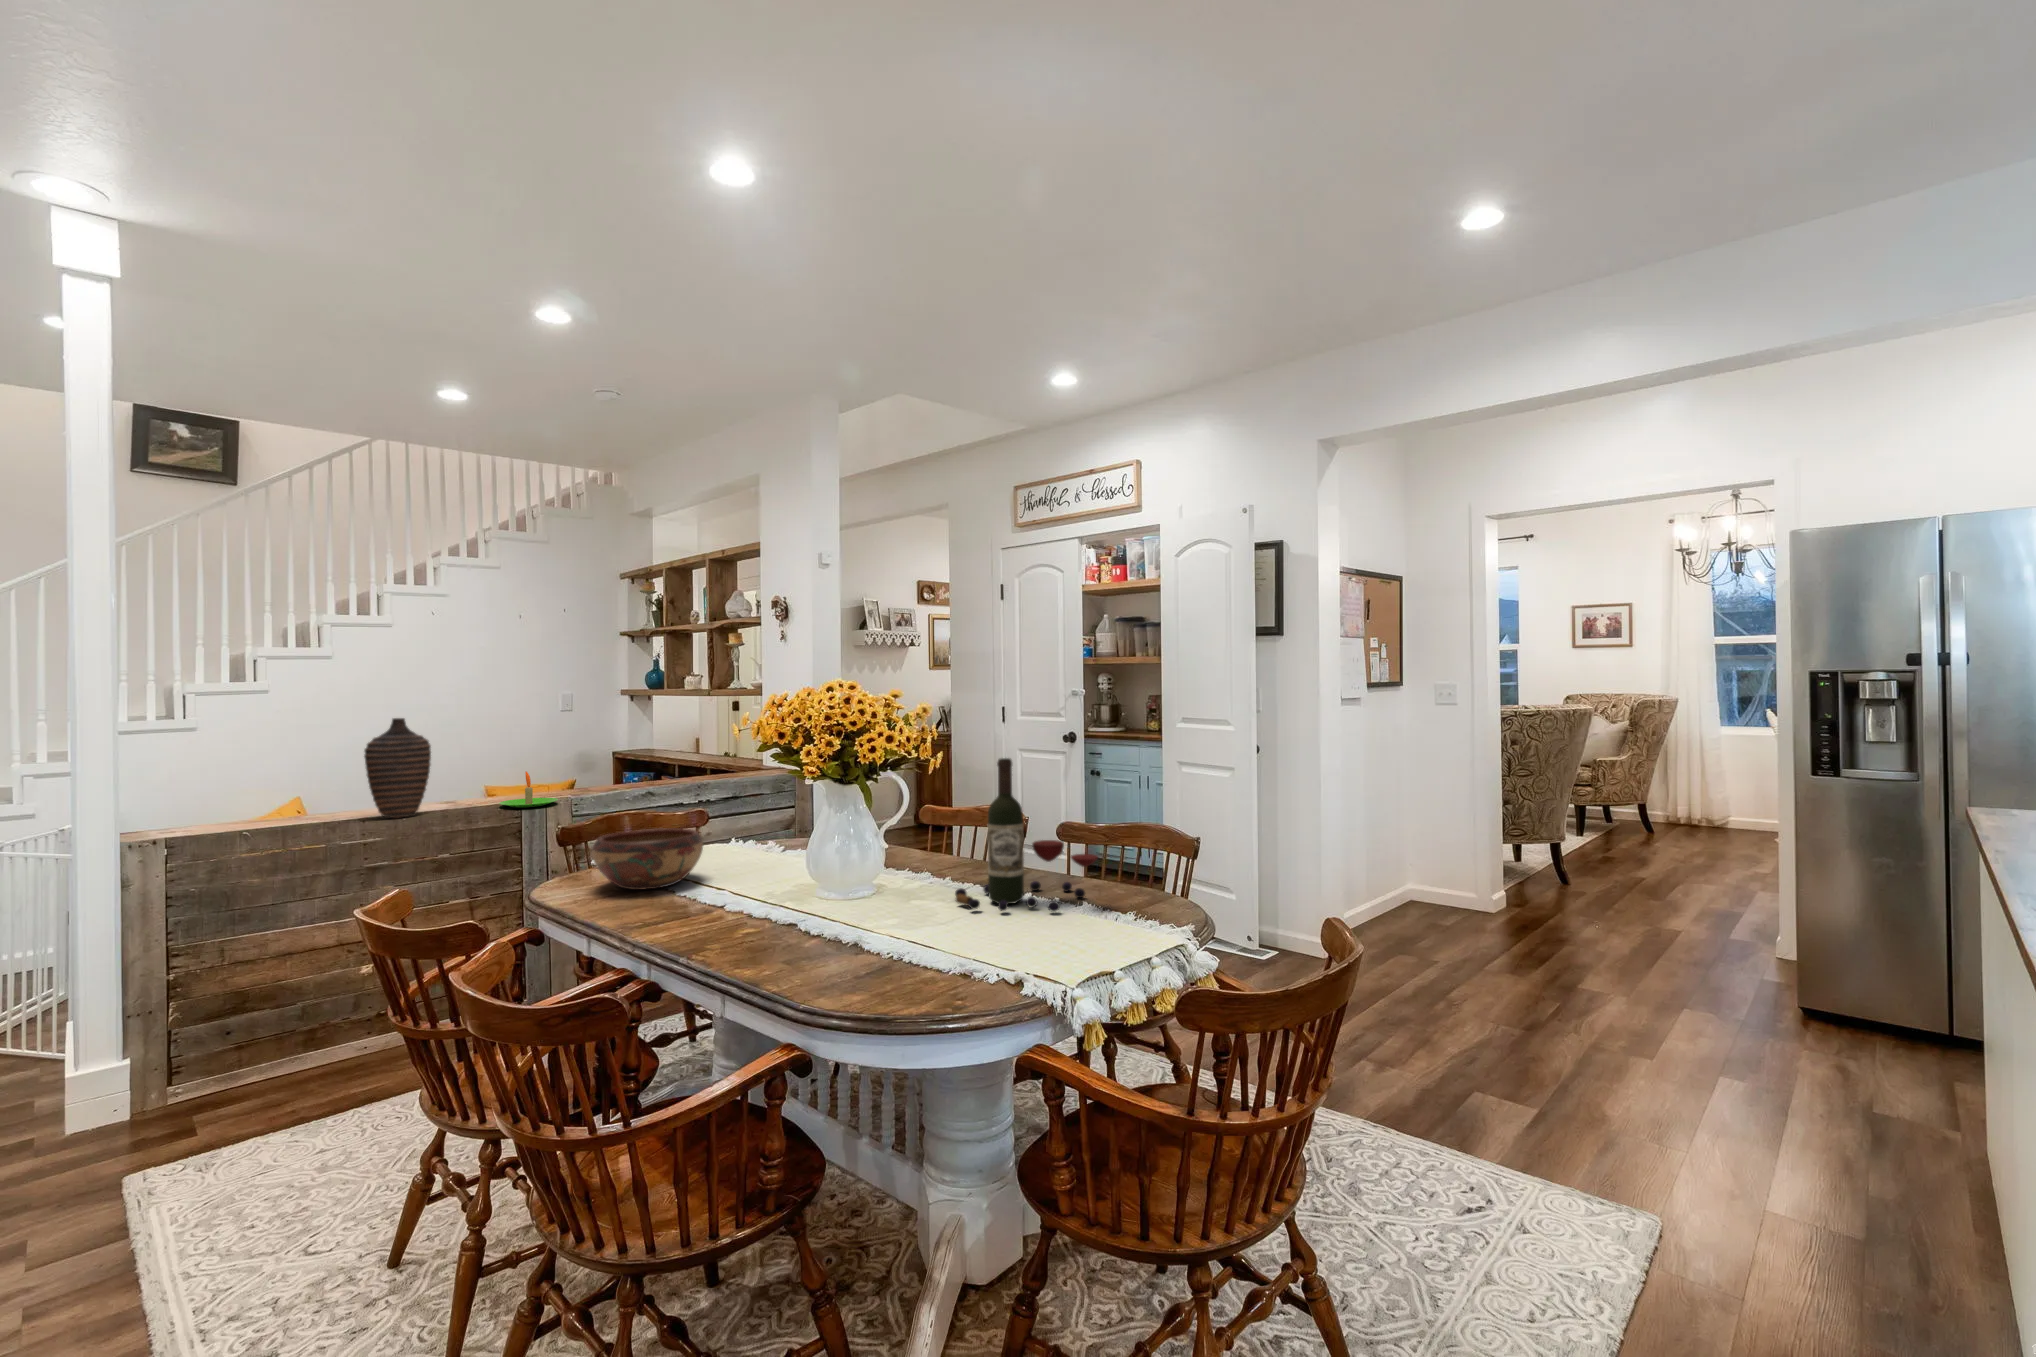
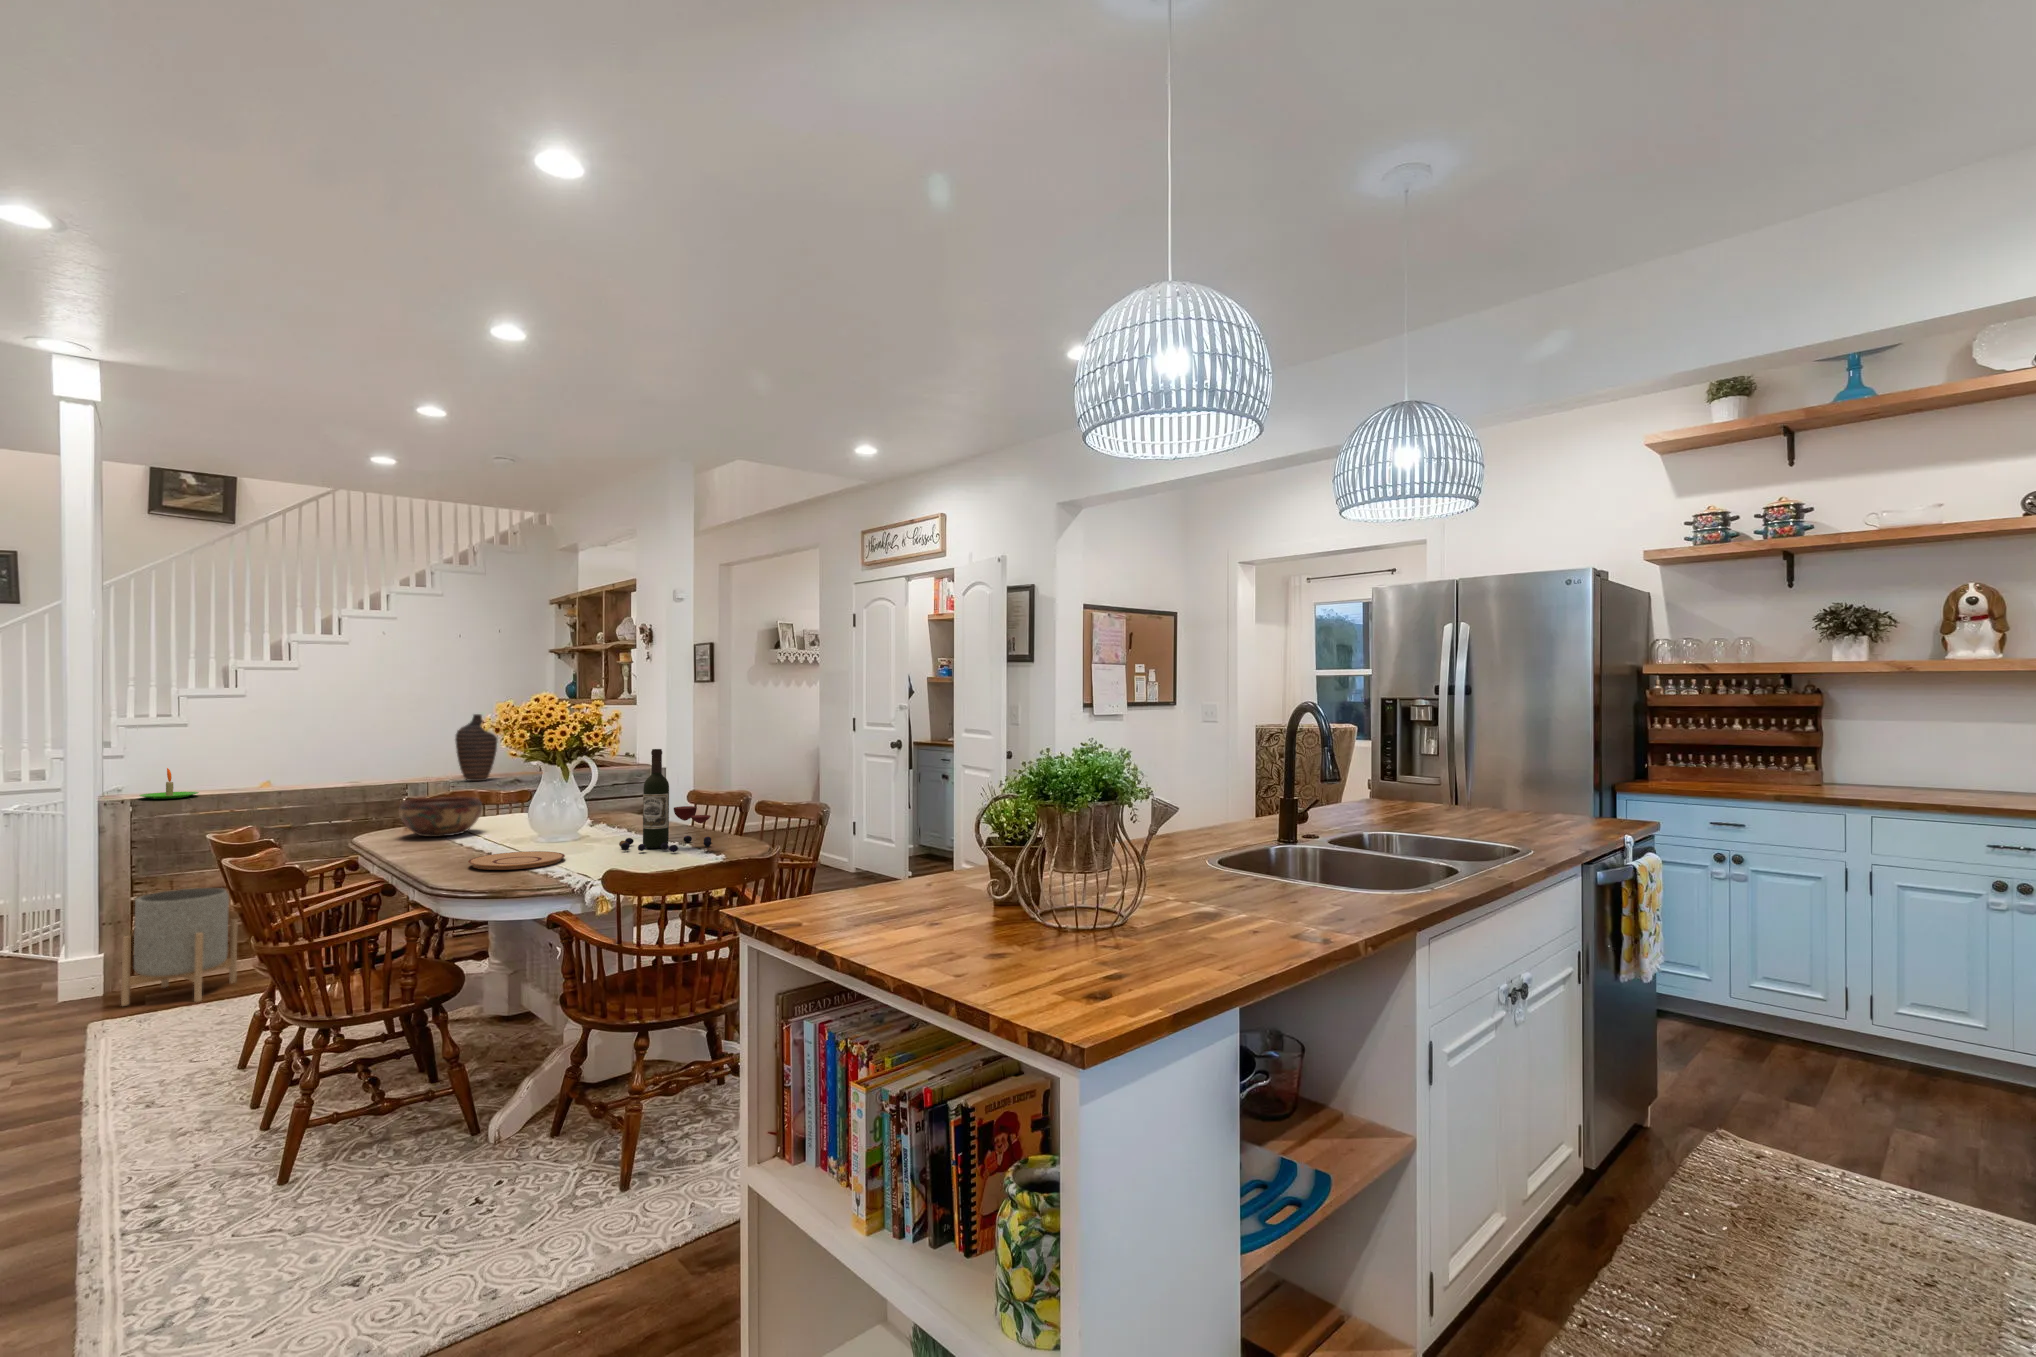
decorative vase: present [364,718,431,818] -> present [455,714,497,781]
candle: present [499,772,558,807] -> present [139,768,199,799]
plate: none [778,918,914,960] -> present [468,851,565,870]
planter: none [163,957,320,1138] -> present [121,888,238,1006]

